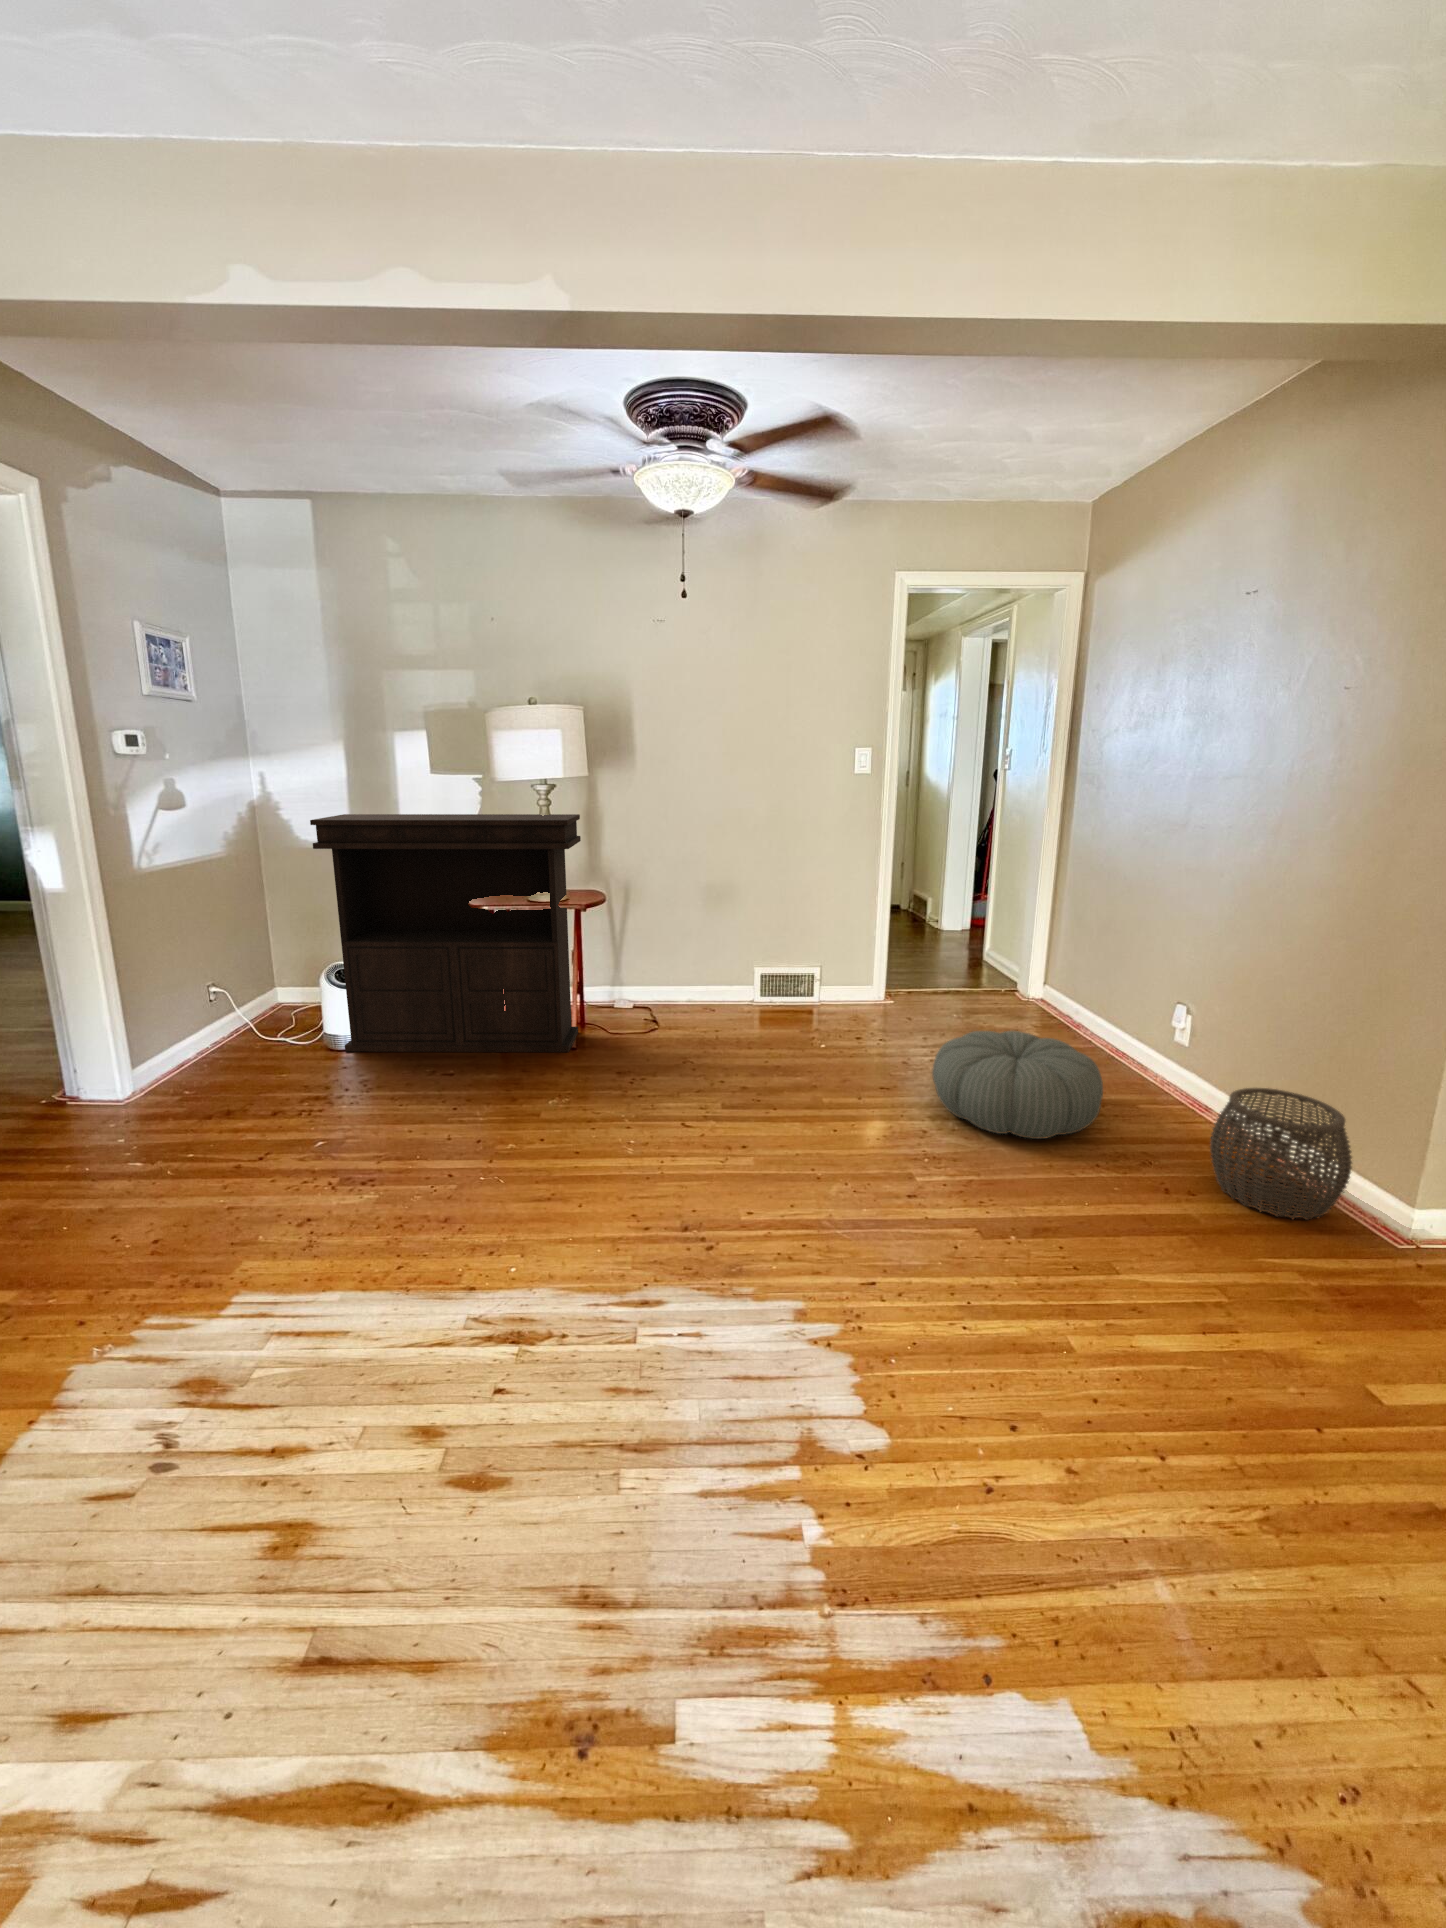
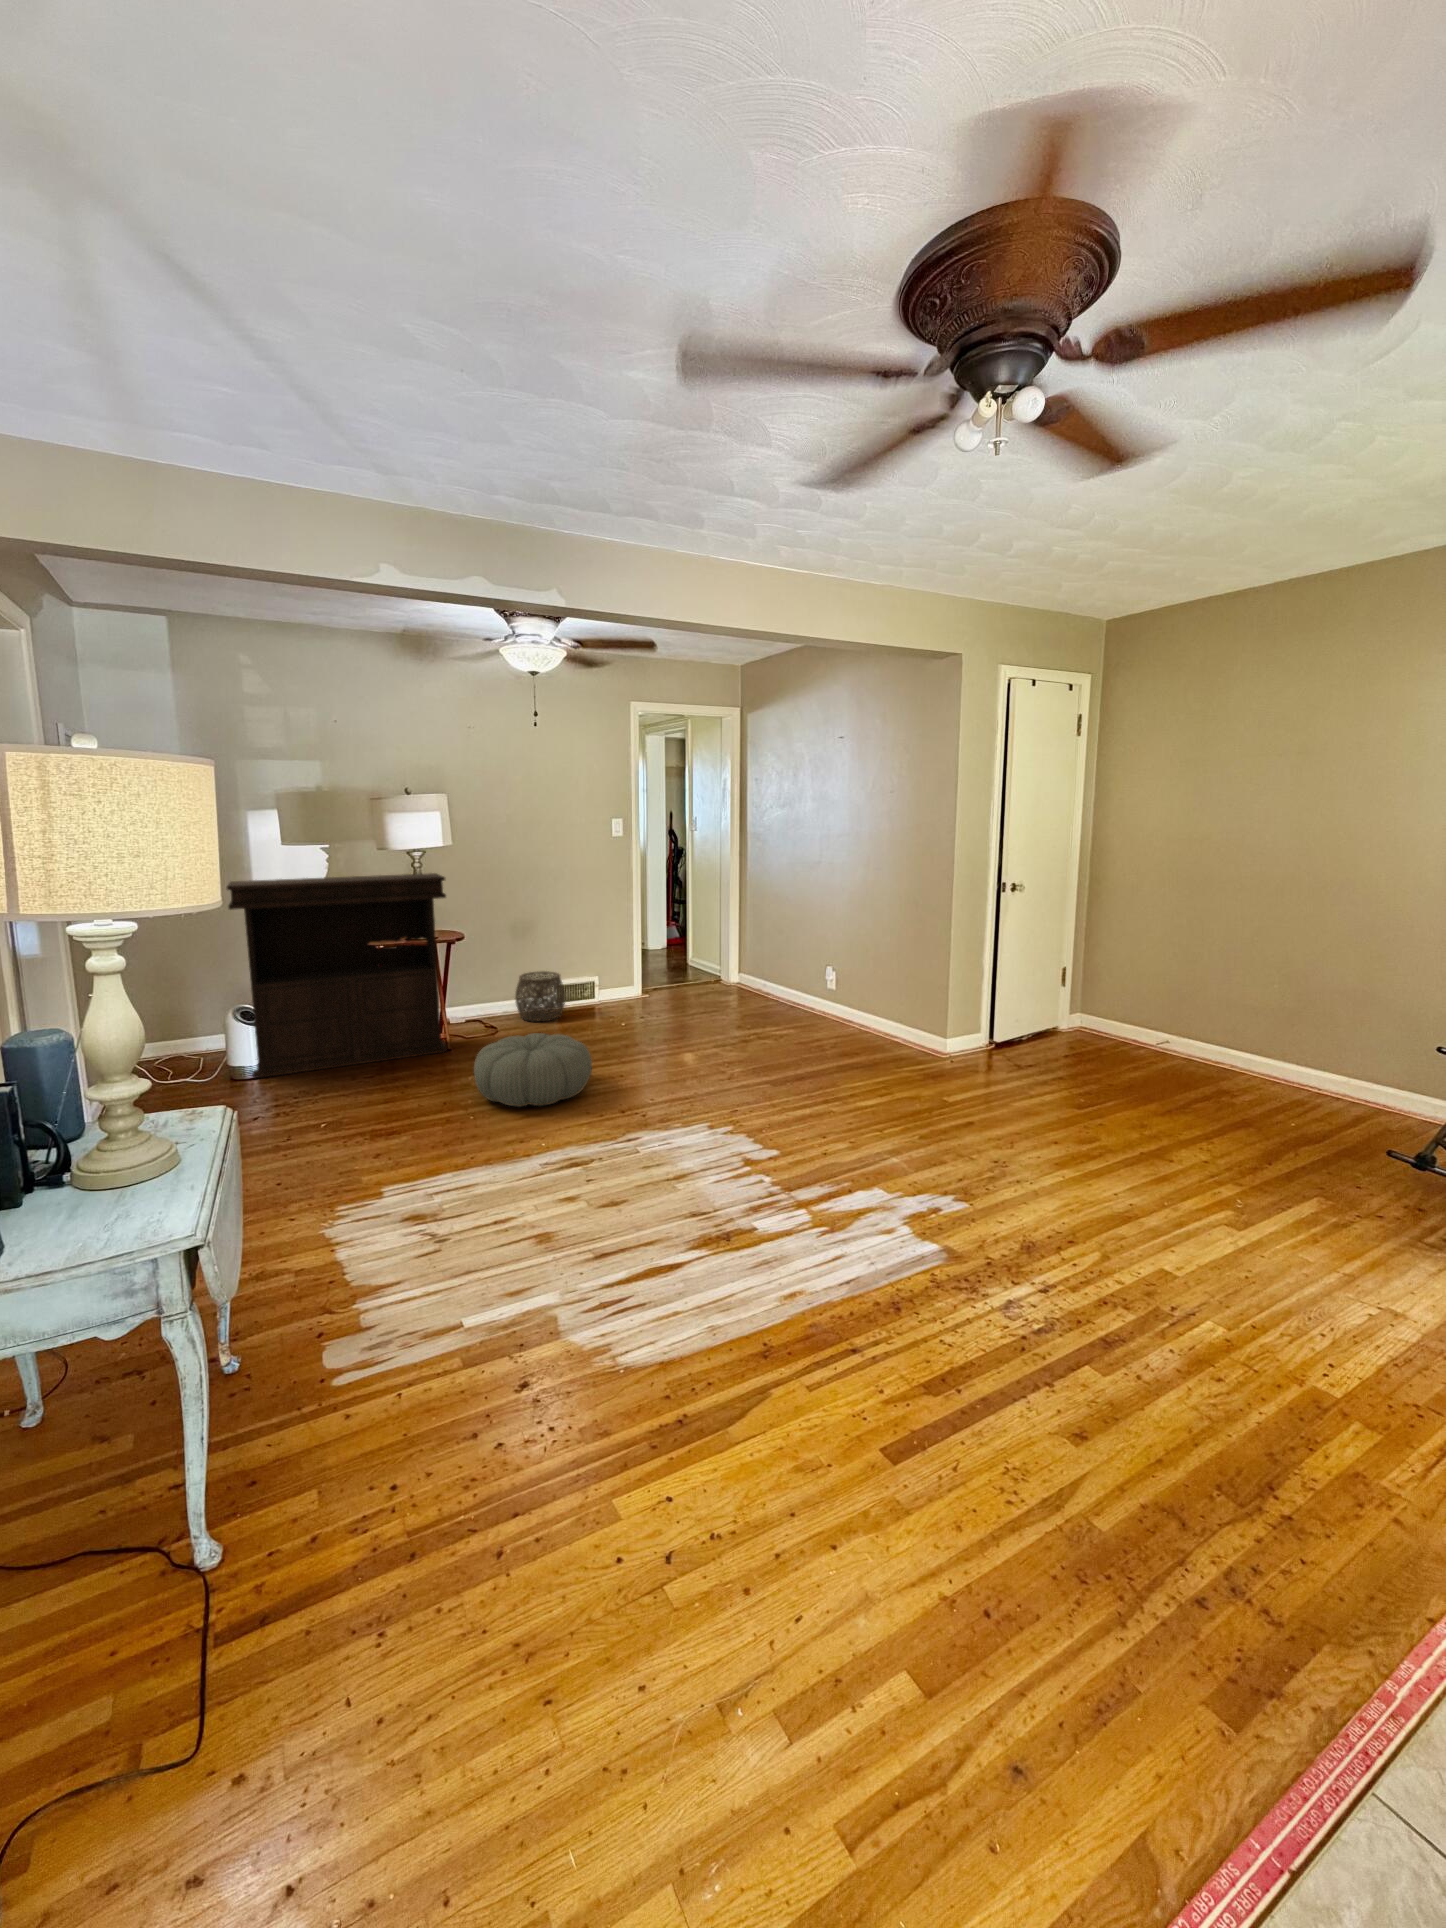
pouf: present [932,1031,1103,1139] -> present [474,1033,592,1106]
woven basket: present [1210,1088,1352,1220] -> present [515,971,565,1021]

